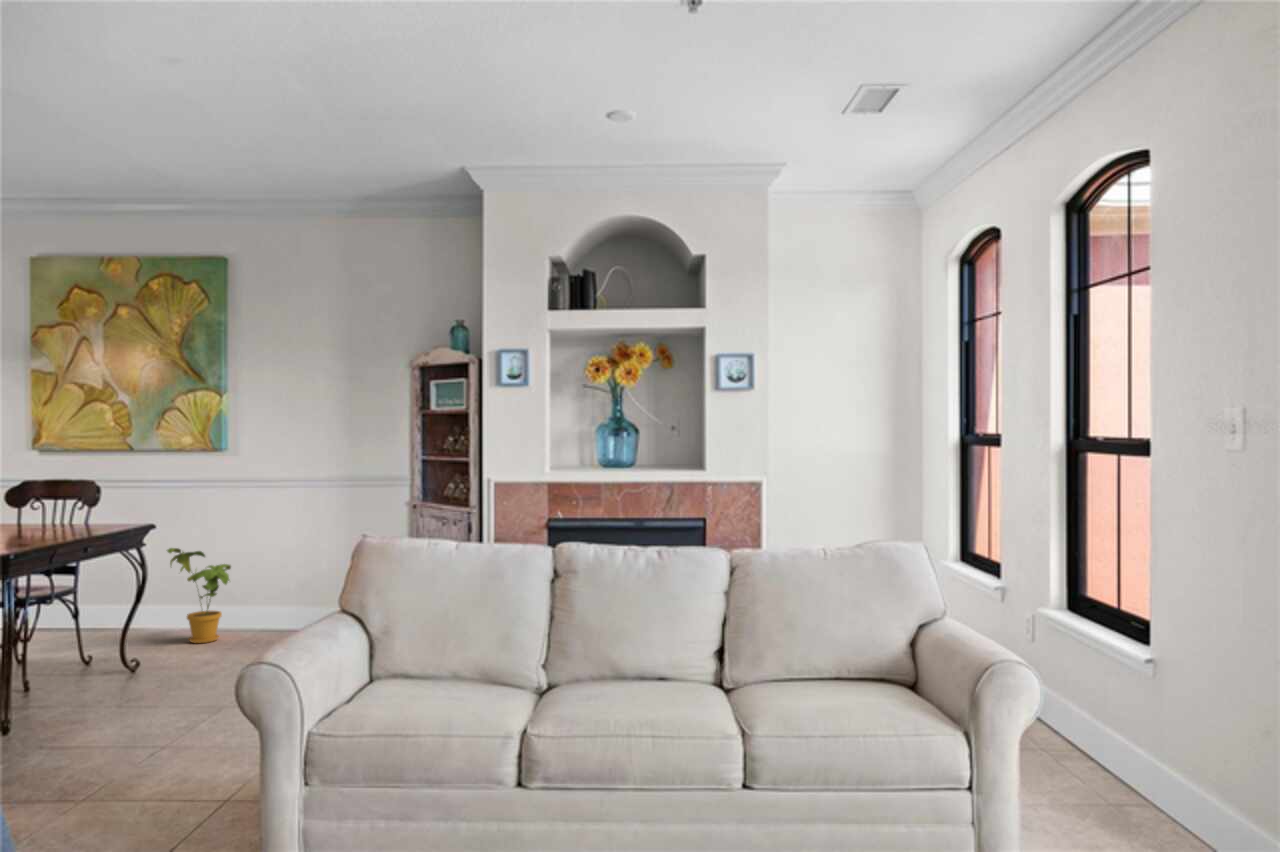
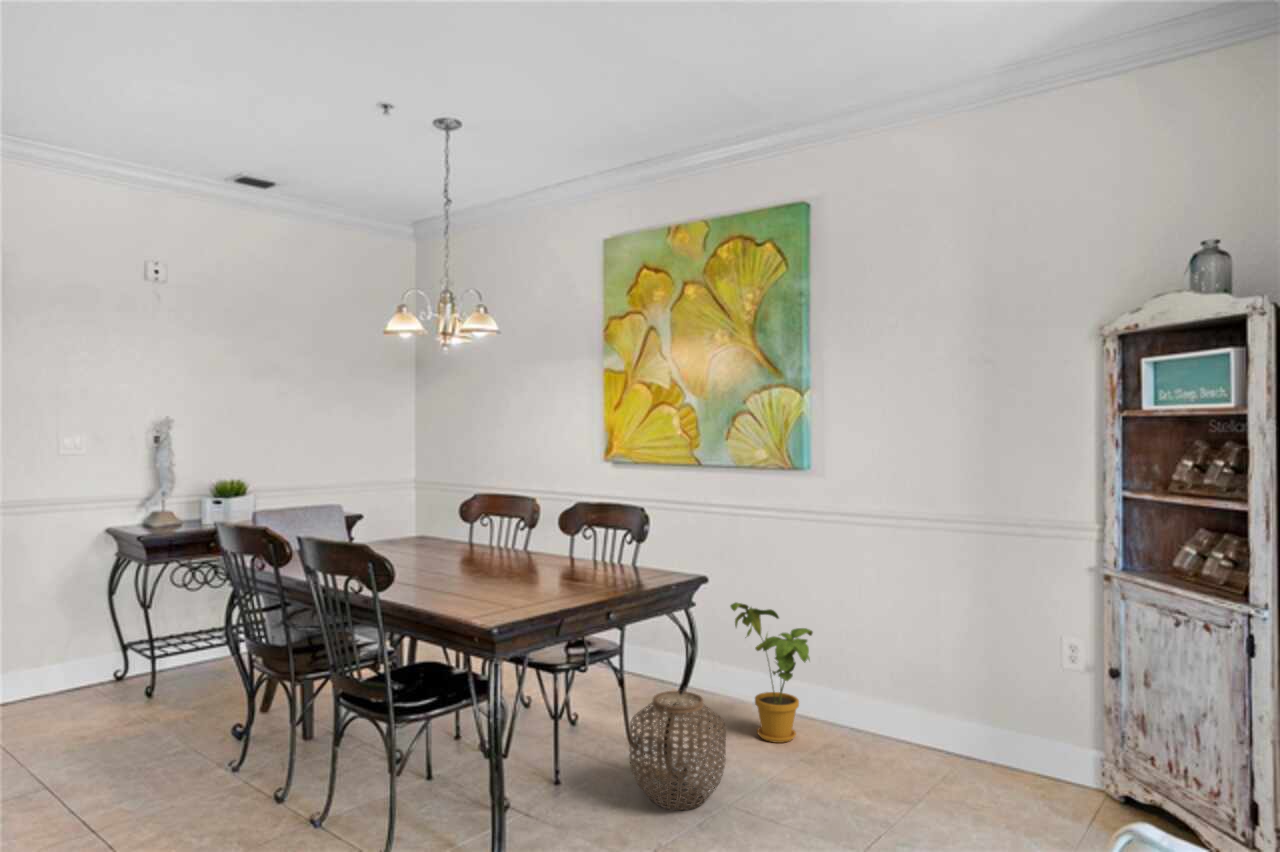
woven basket: none [94,604,171,681] -> present [630,691,726,810]

